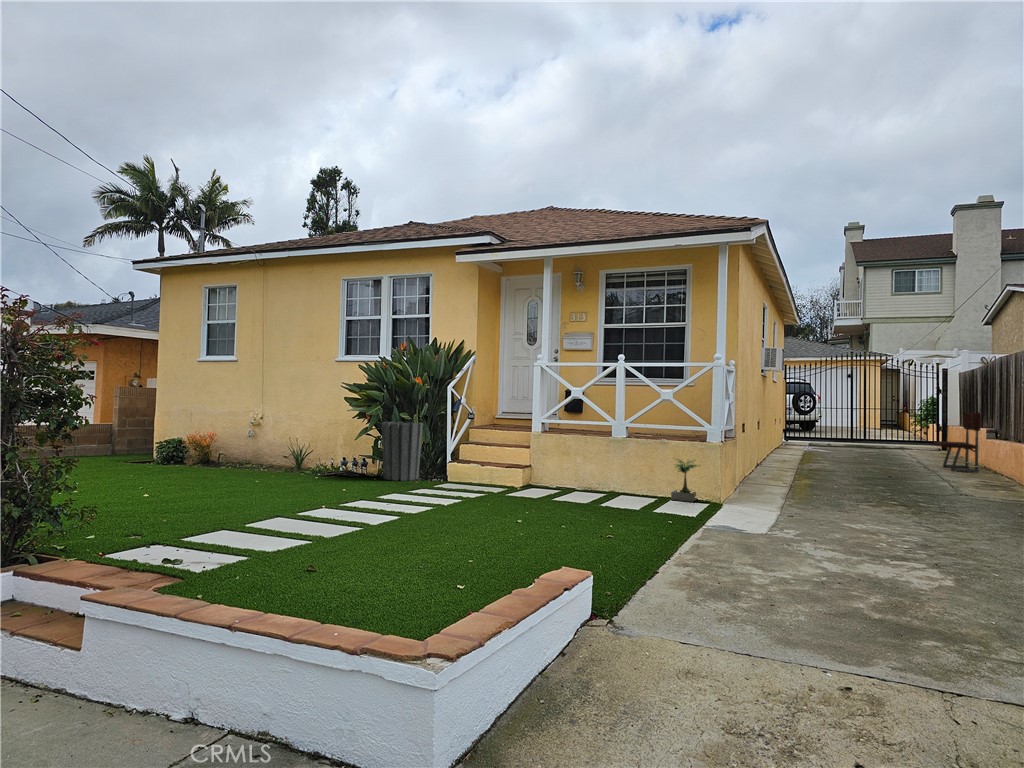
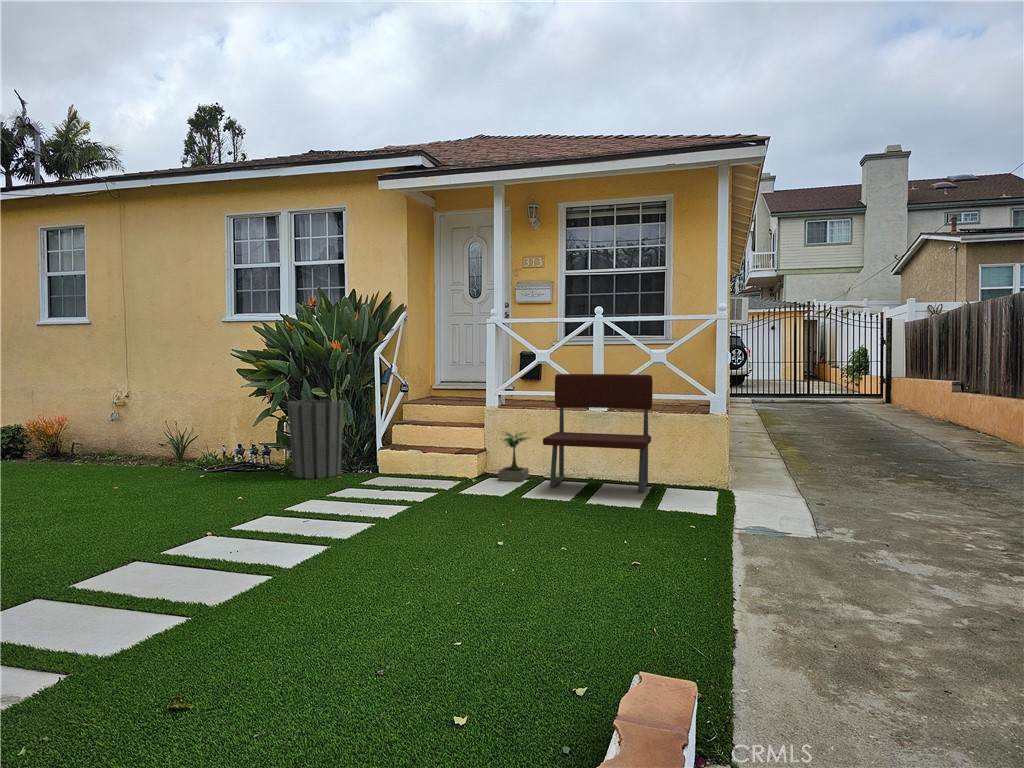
bench: present [934,412,981,472] -> present [543,374,653,493]
potted plant: present [671,460,700,502] -> present [498,432,531,481]

